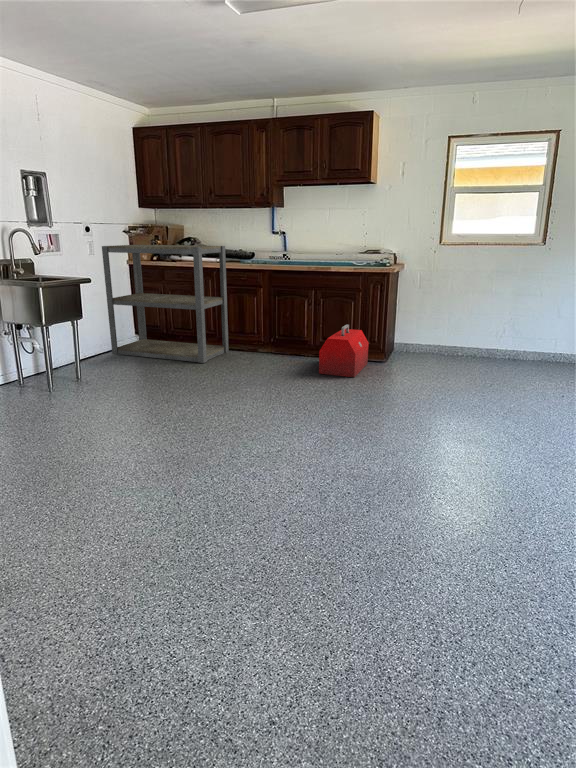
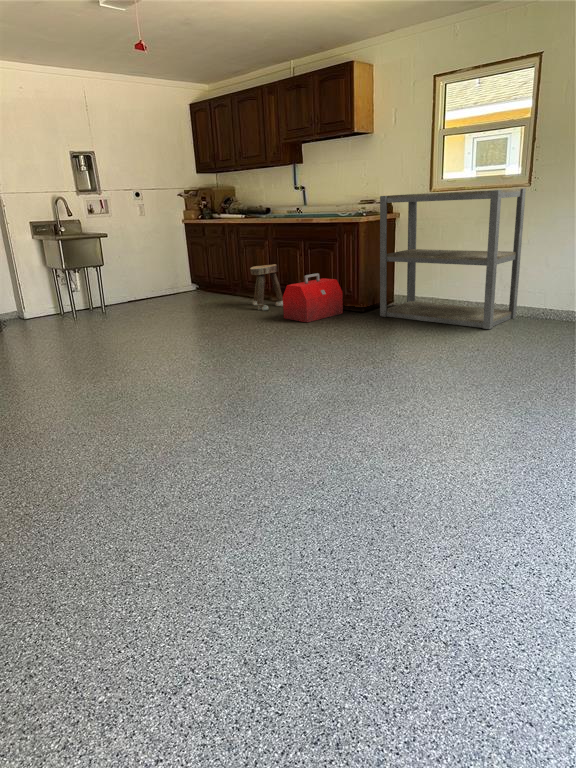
shelving unit: present [102,245,229,363] -> present [380,188,526,329]
stool: none [250,314,289,365] -> present [250,264,283,311]

